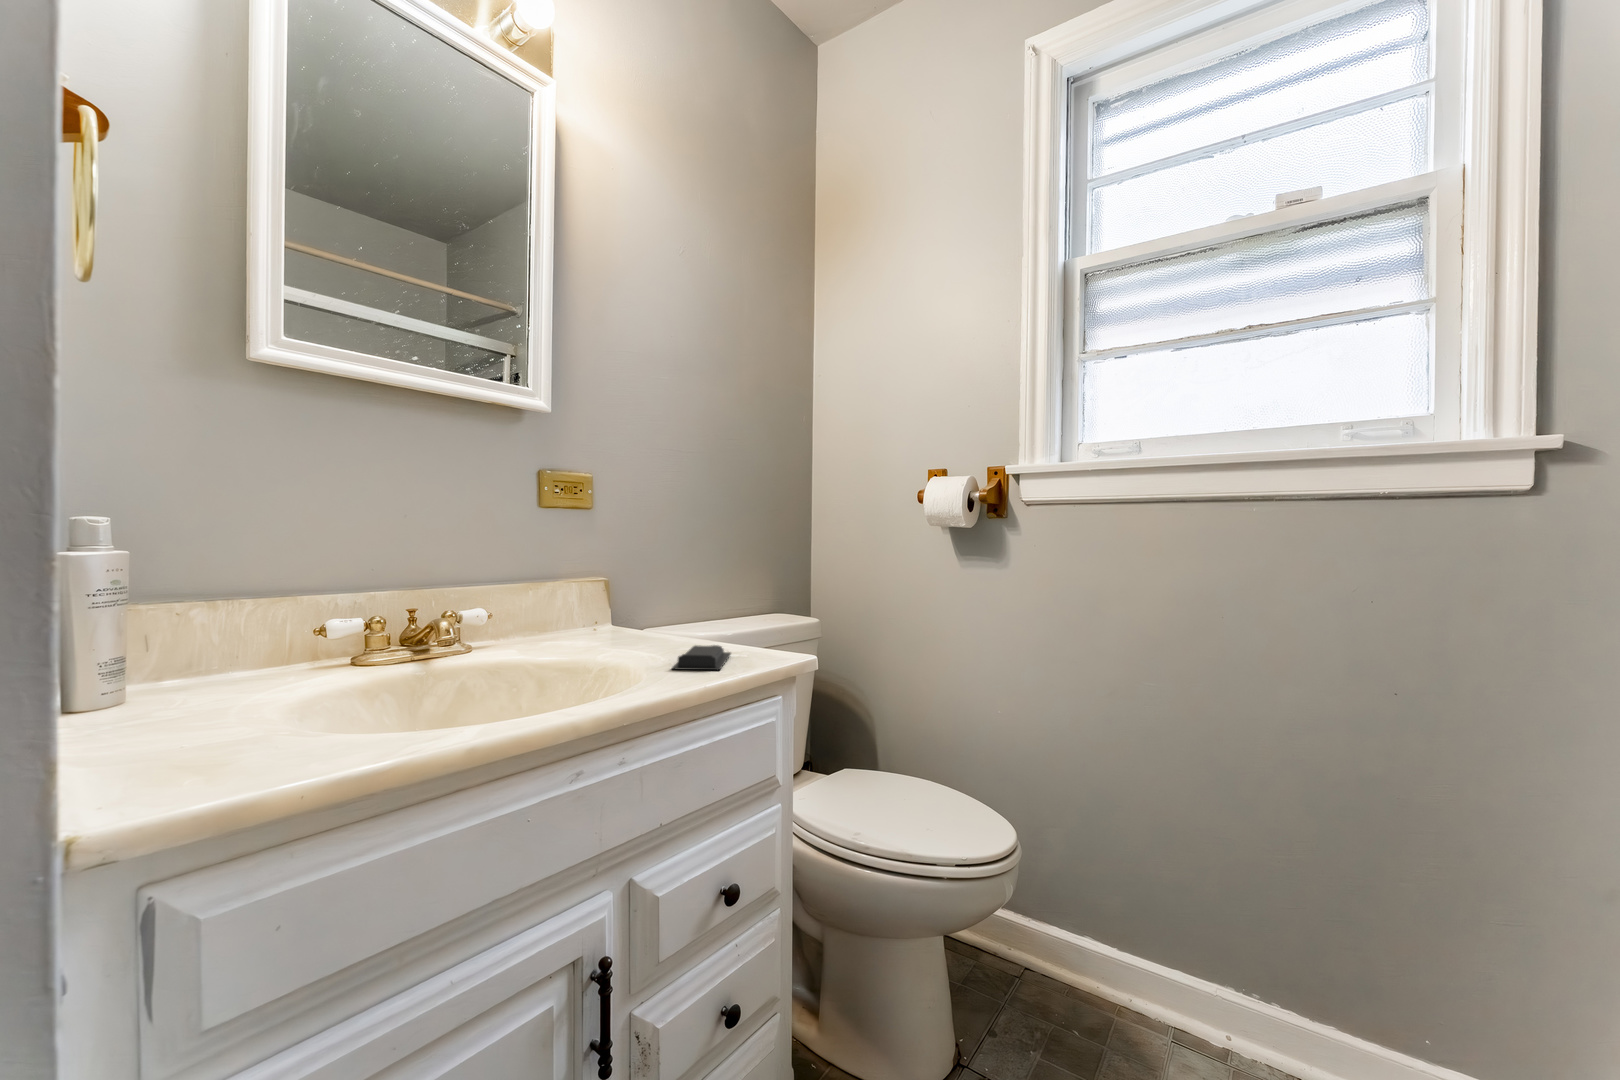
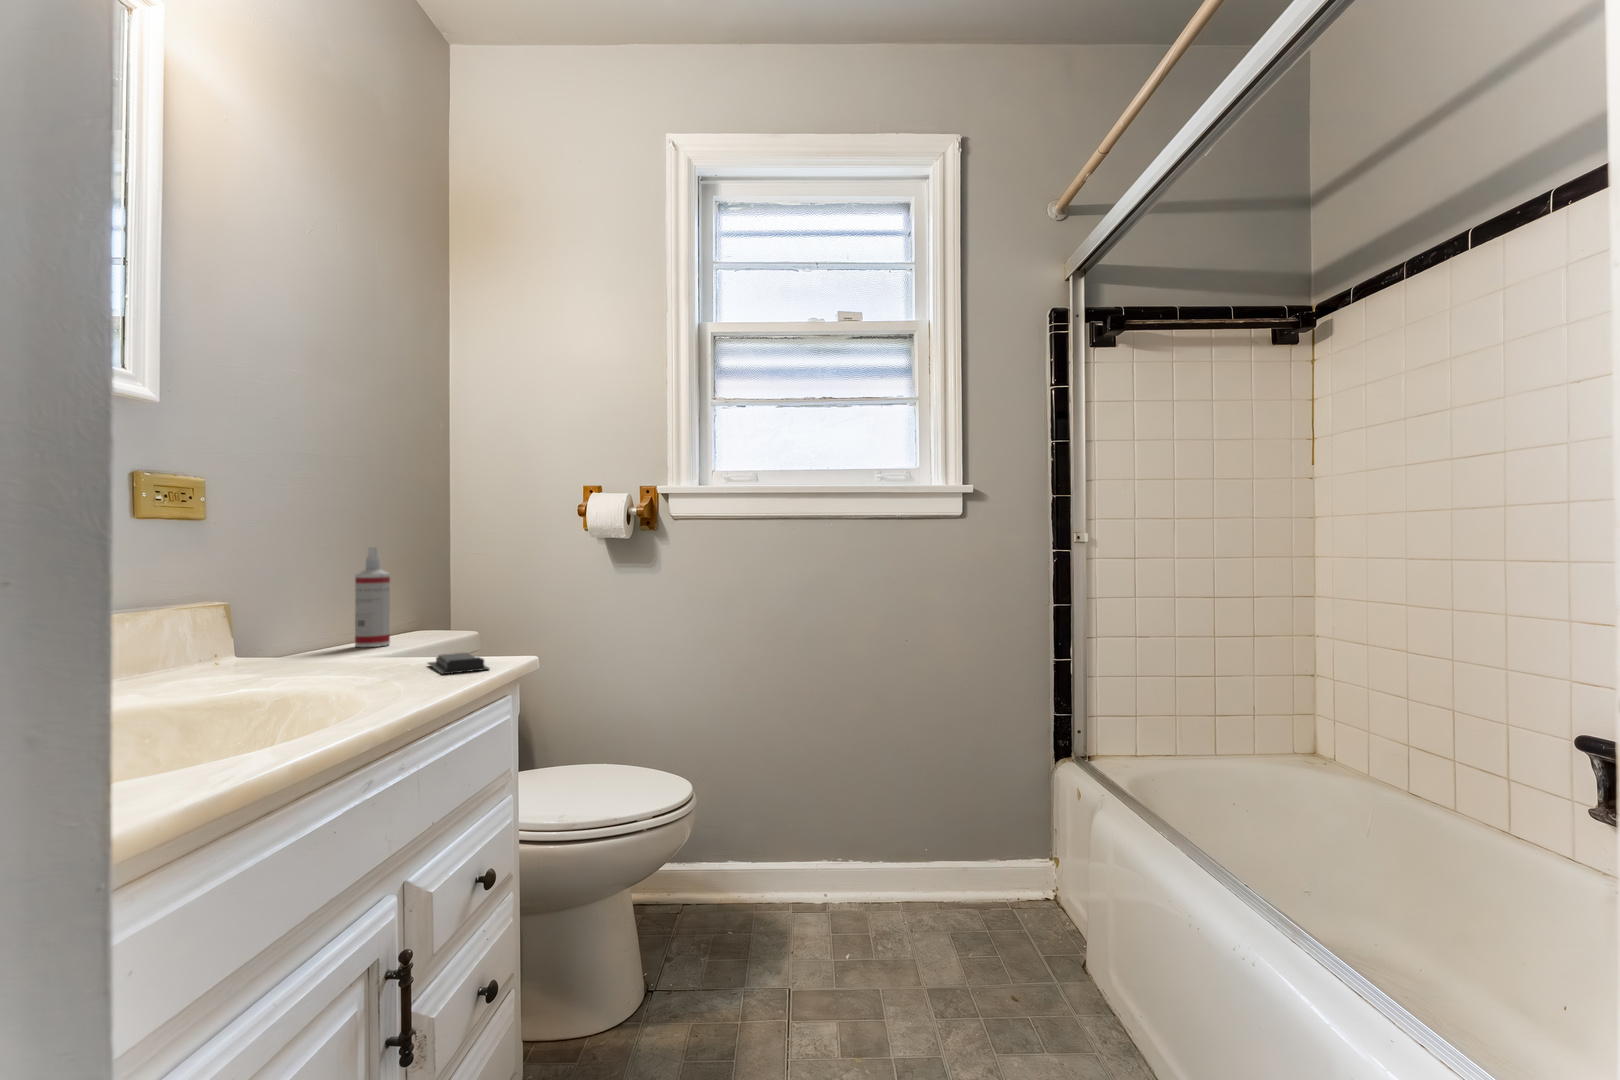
spray bottle: none [693,532,723,626] -> present [355,547,390,647]

